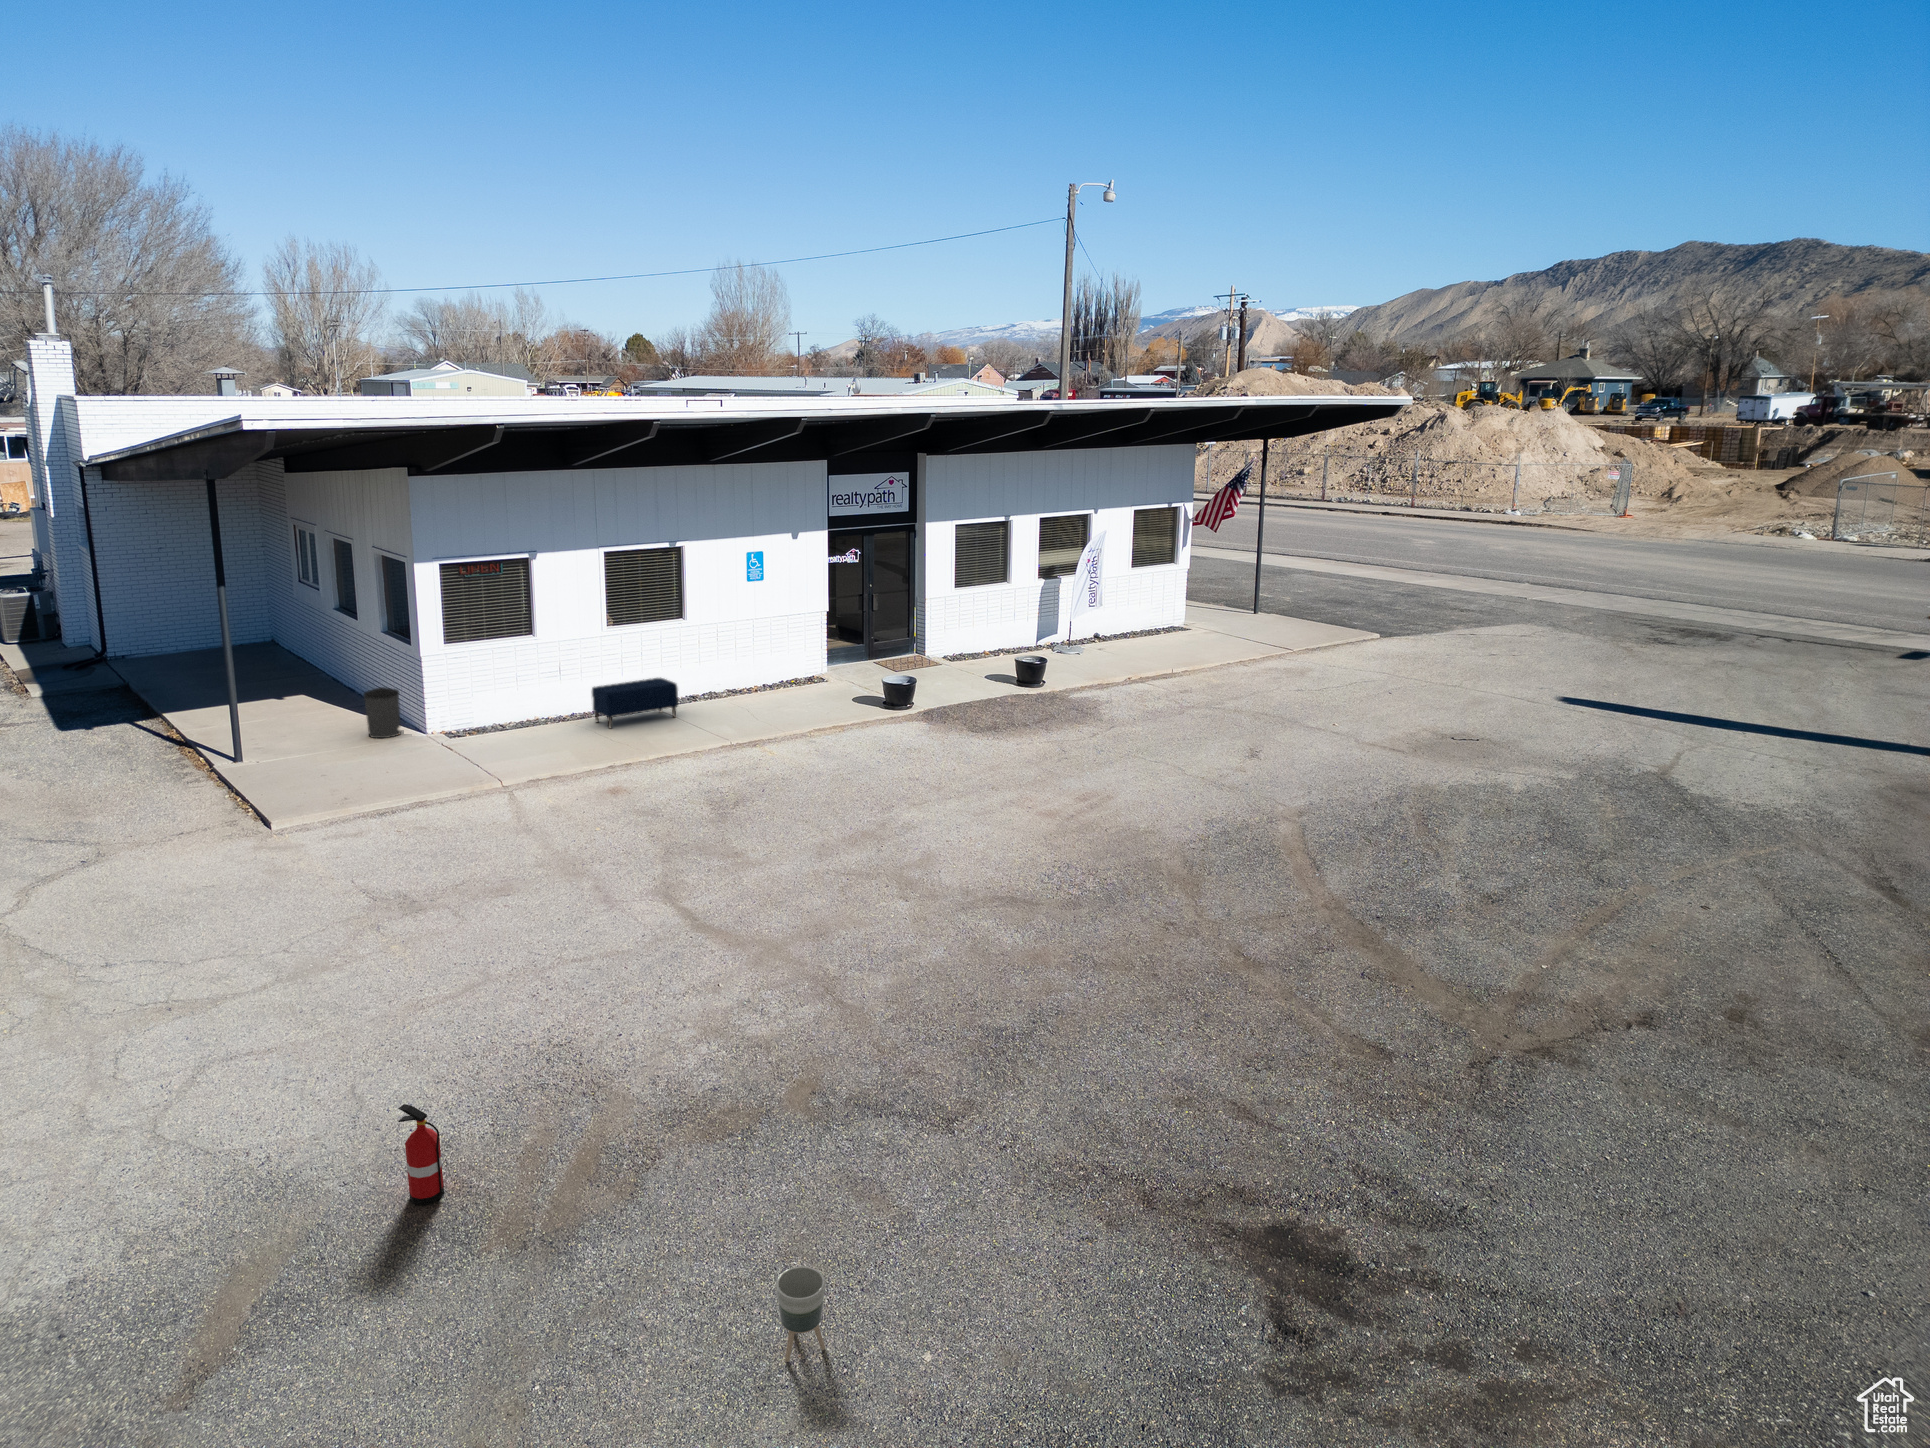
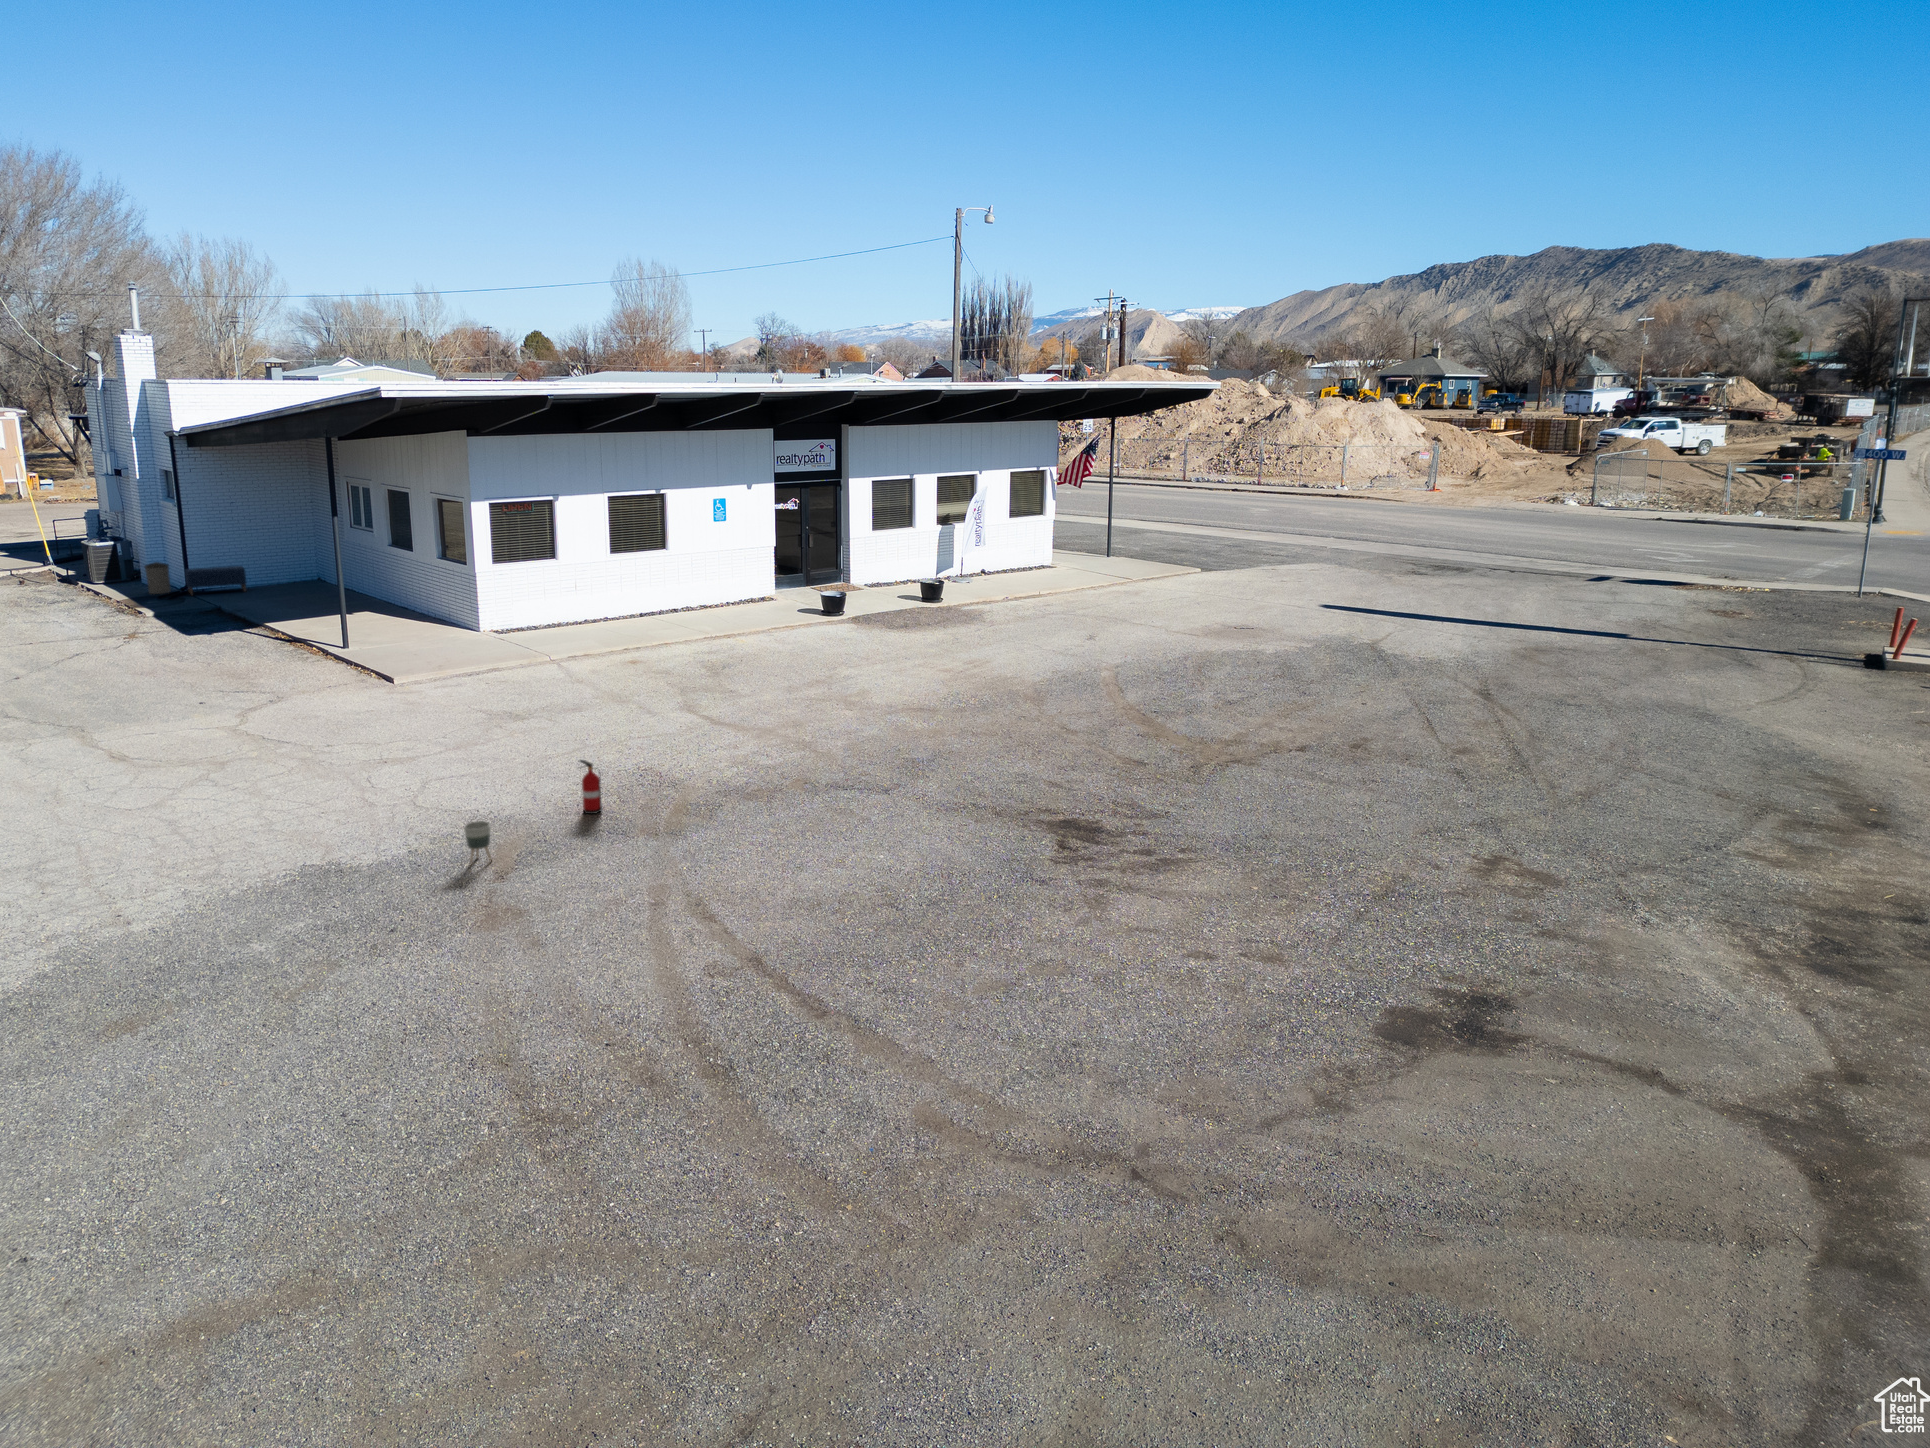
bench: present [592,678,678,728] -> present [185,566,246,594]
trash can: present [363,687,401,738] -> present [145,562,171,594]
planter: present [776,1266,825,1362] -> present [464,821,492,865]

